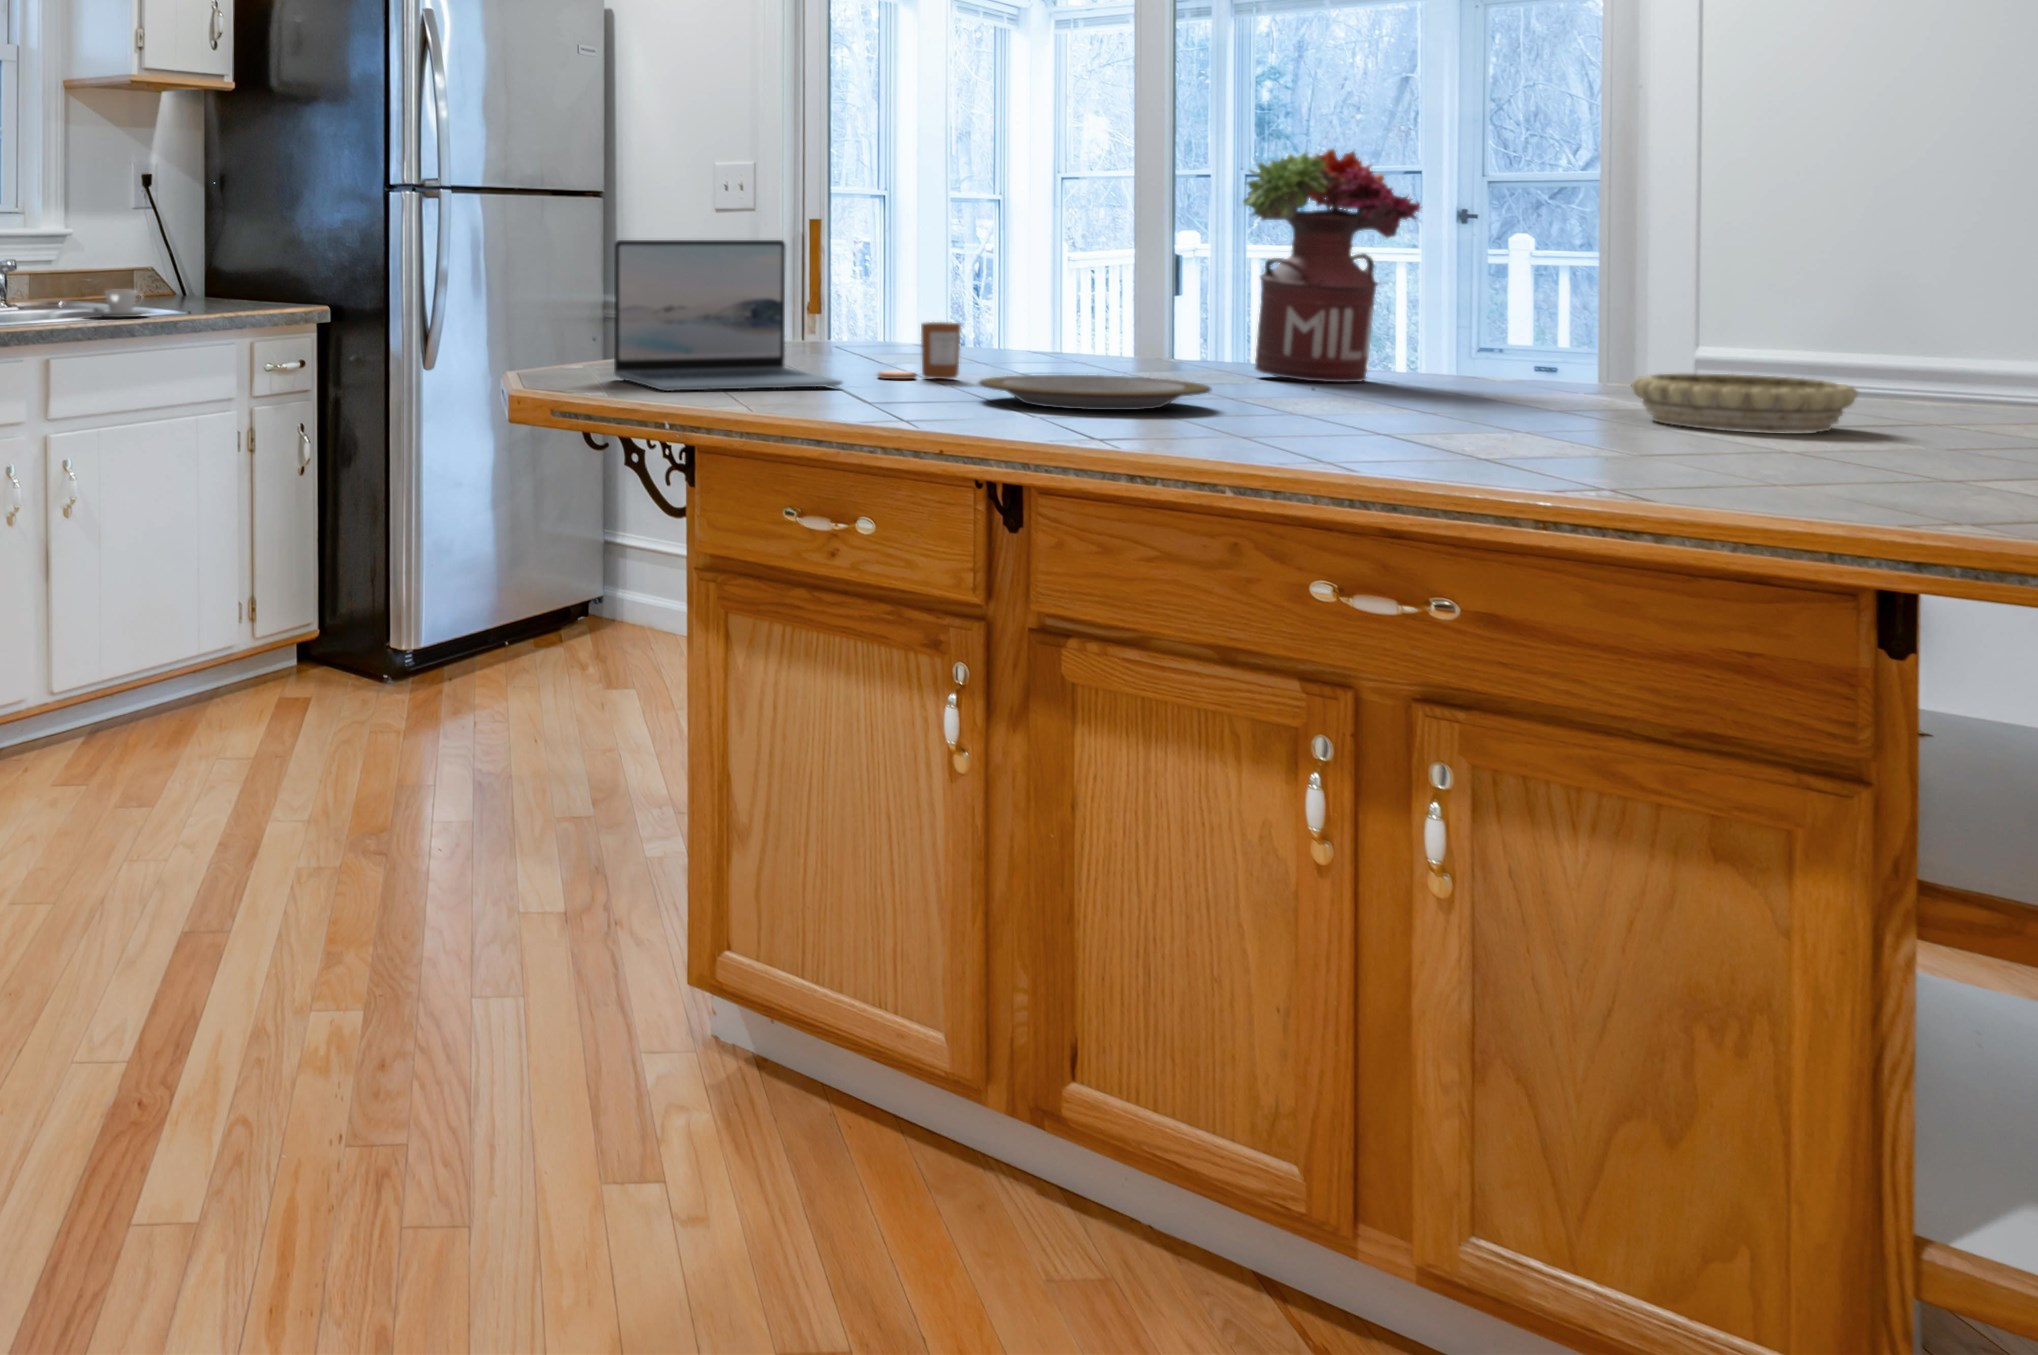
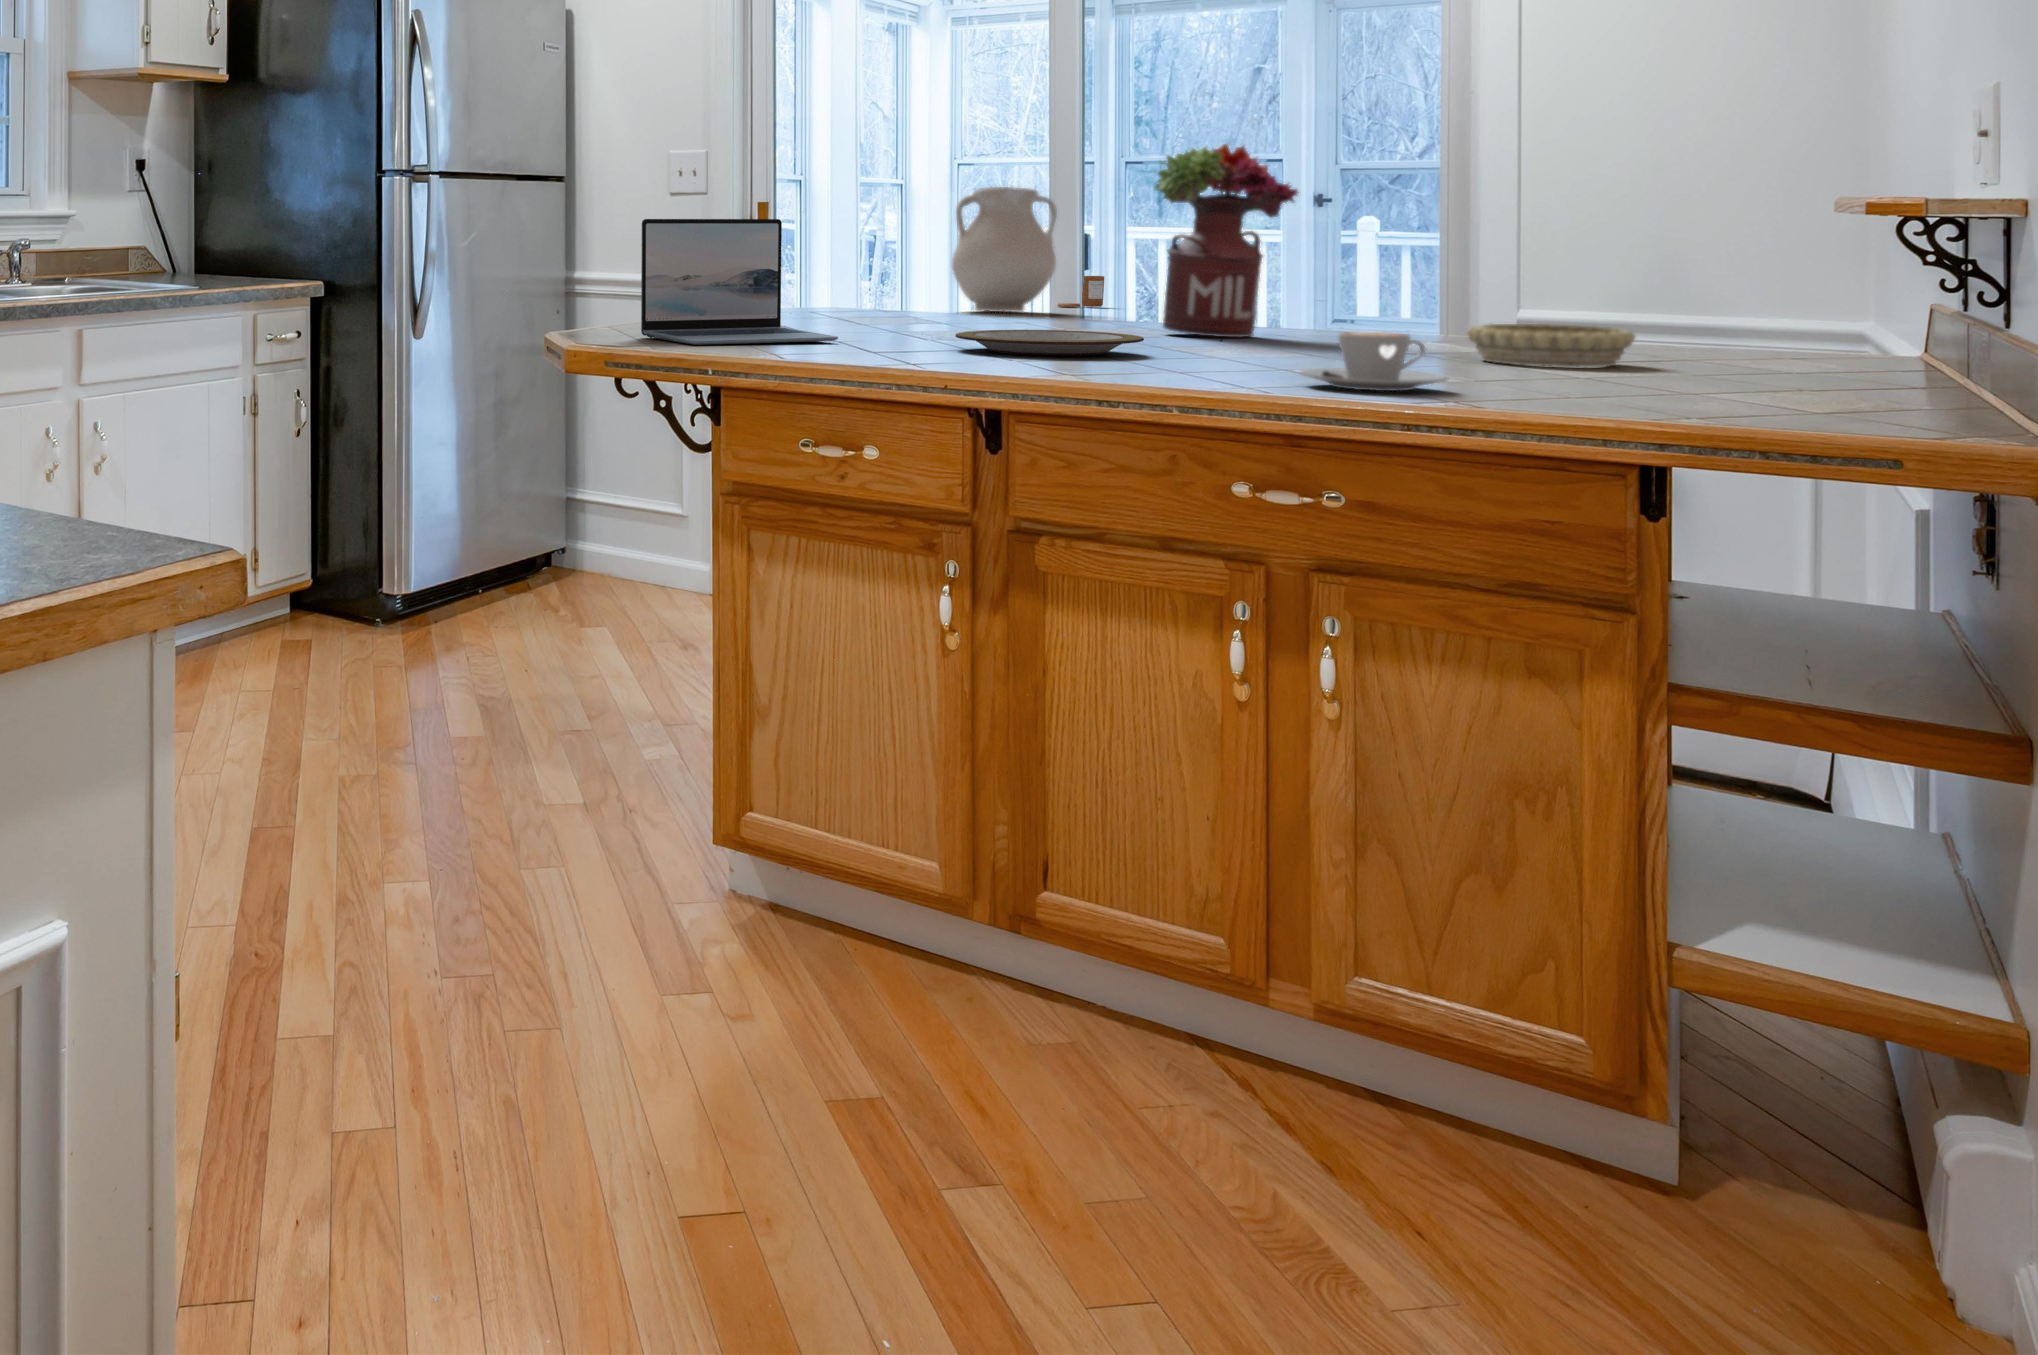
vase: none [1023,201,1146,344] -> present [952,187,1057,312]
coffee cup: present [91,290,152,317] -> present [1301,332,1448,391]
candle: present [878,322,961,379] -> present [1057,276,1104,307]

